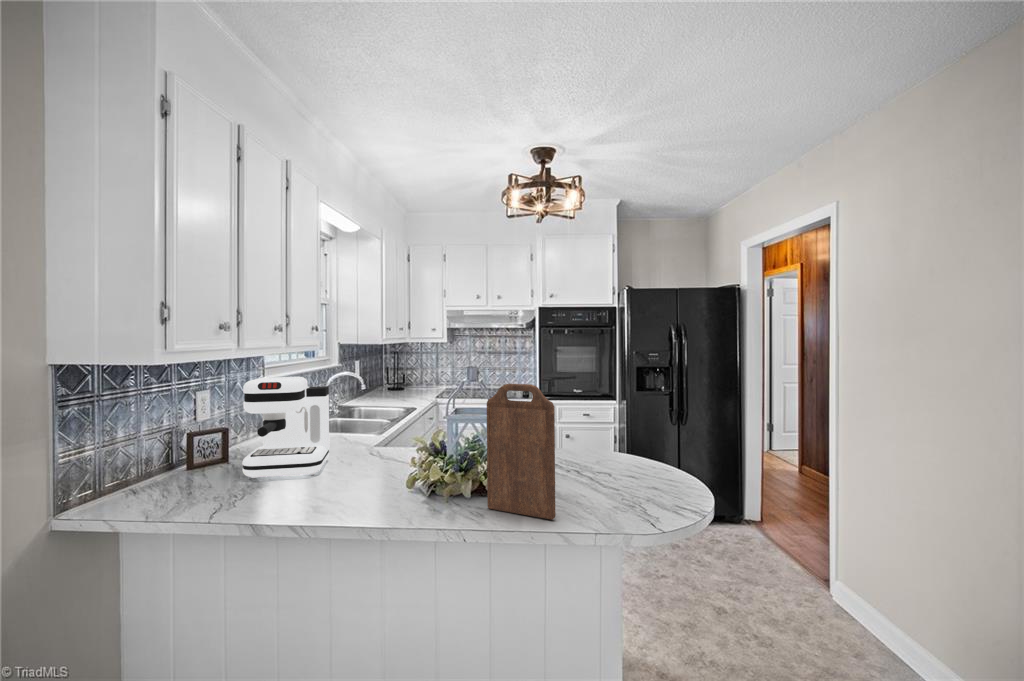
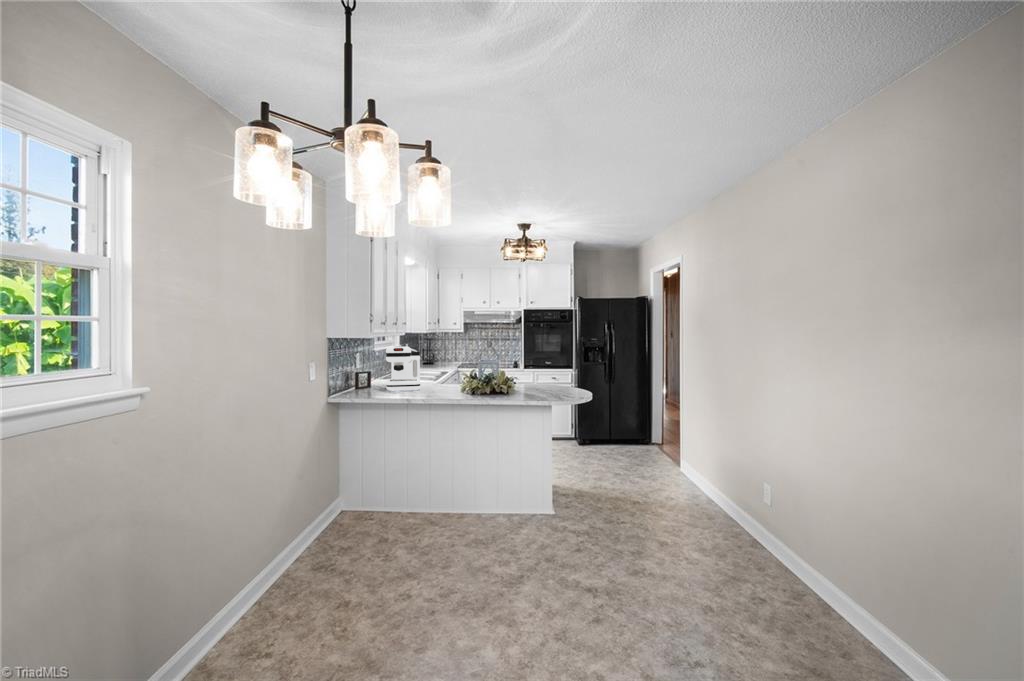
cutting board: present [487,384,555,520] -> none [498,347,525,399]

